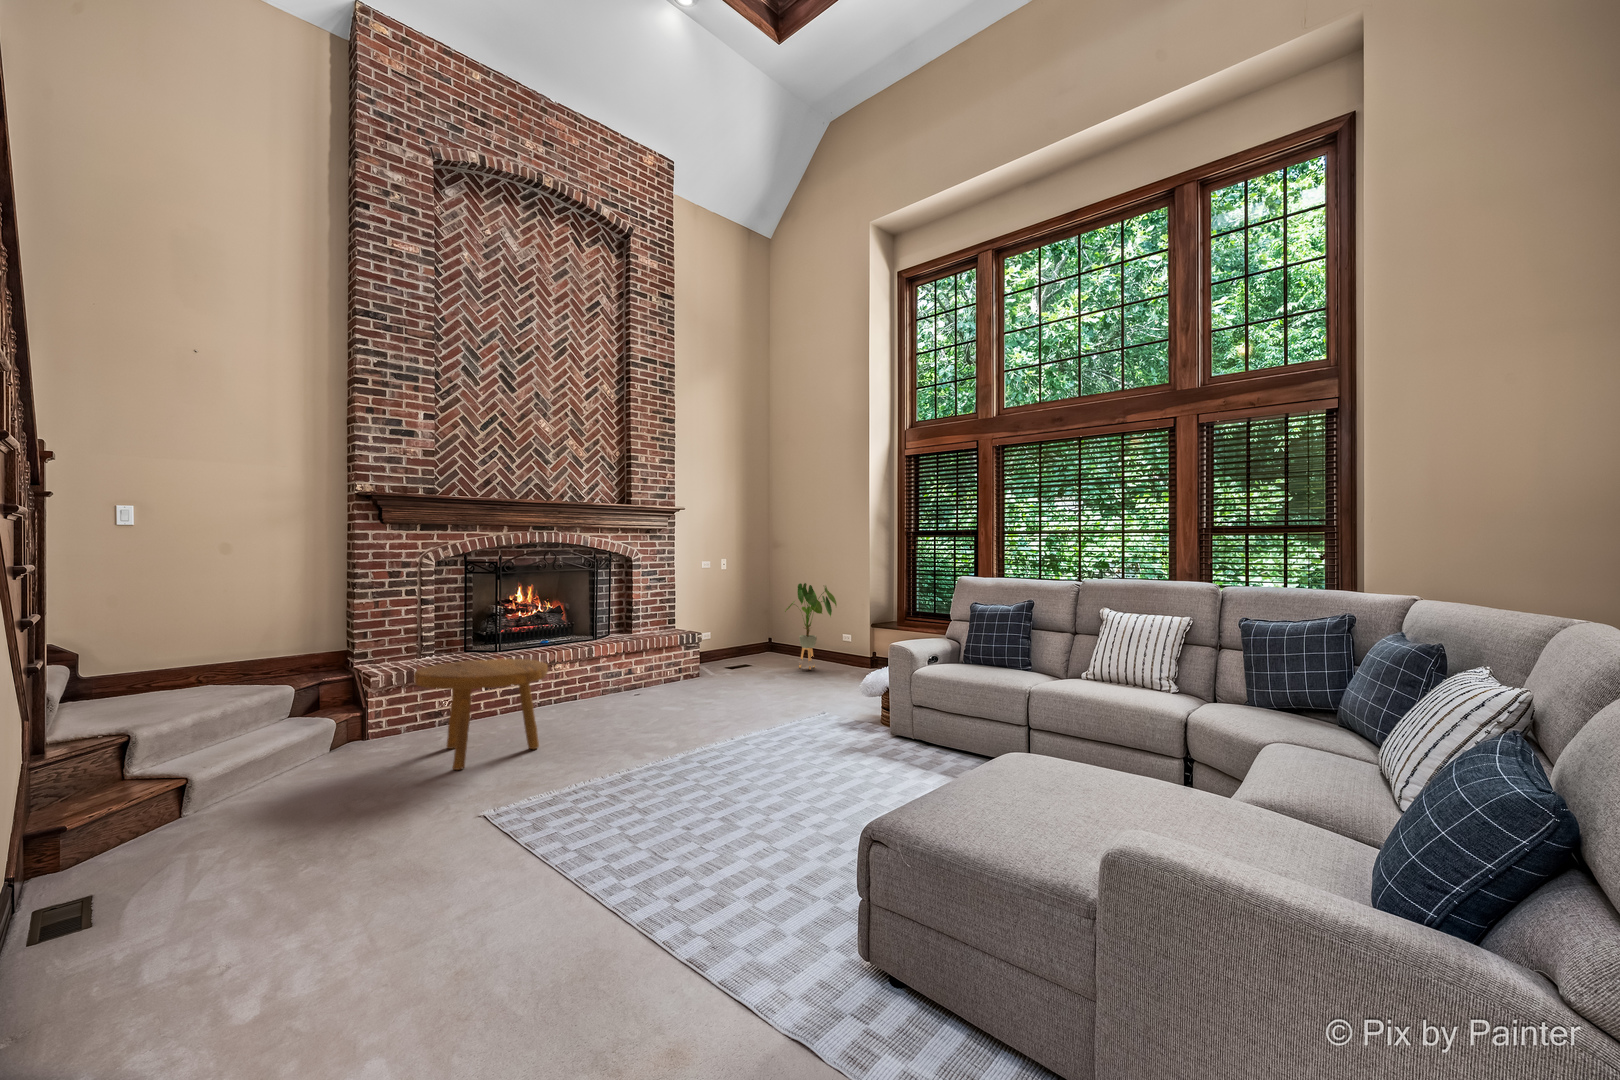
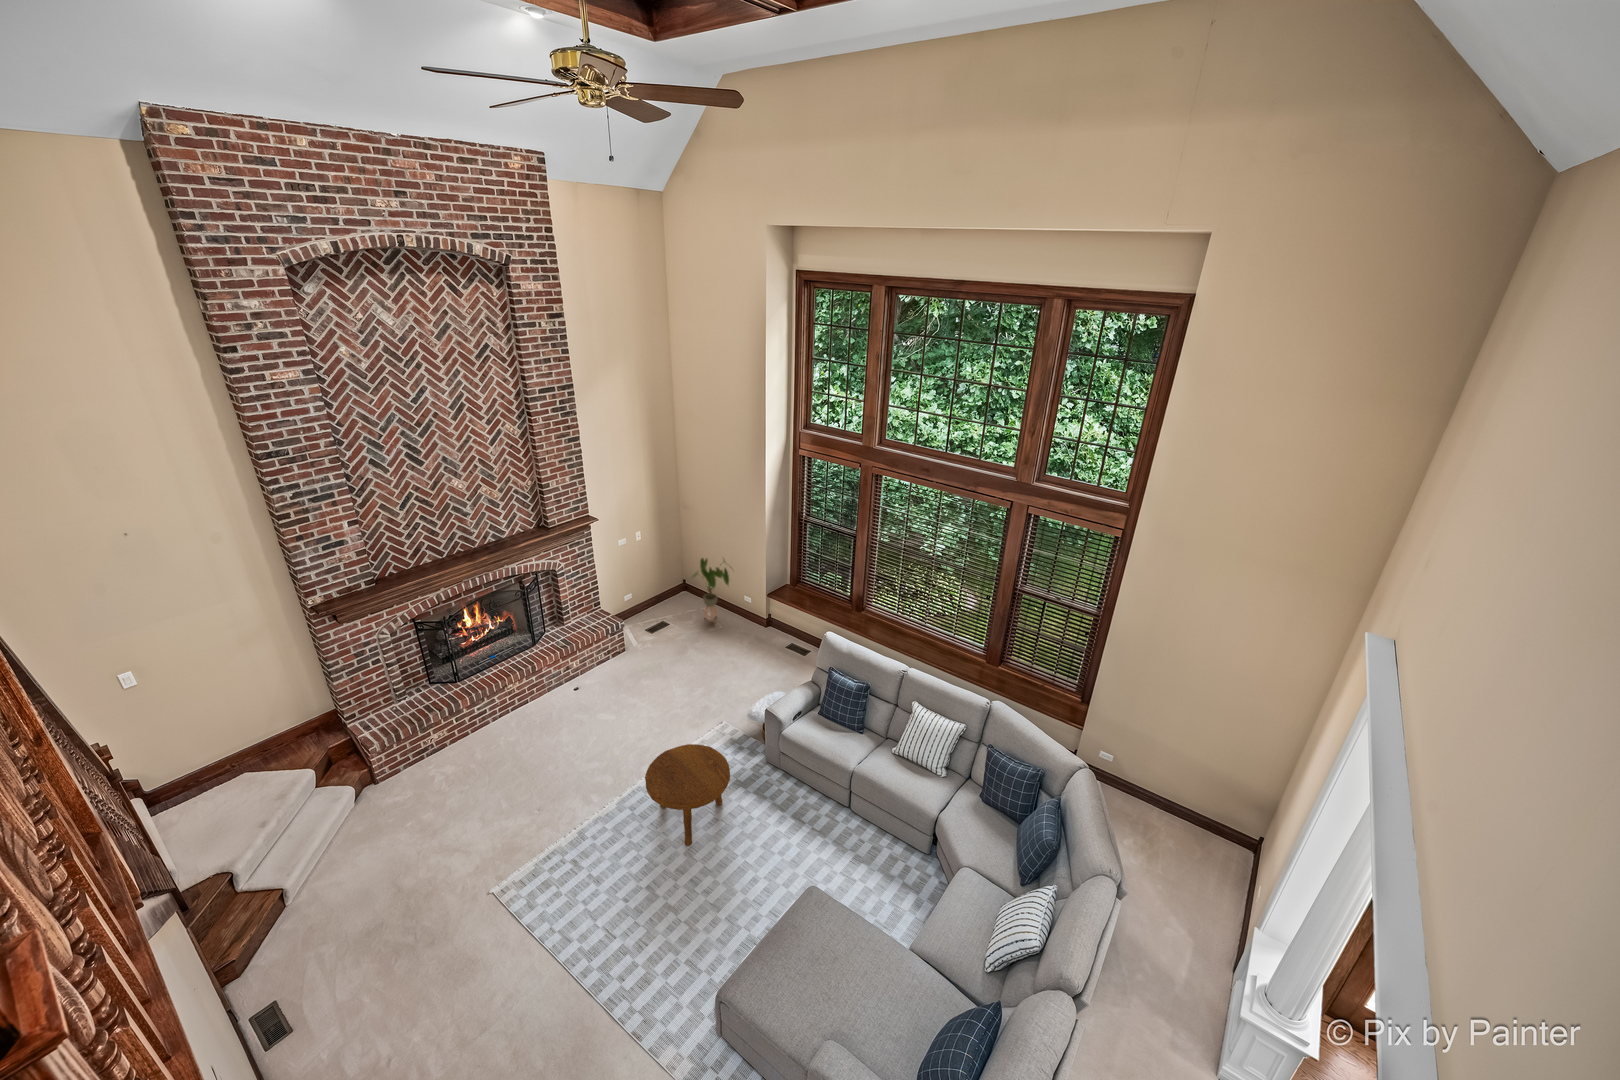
footstool: present [414,659,548,770] -> present [645,744,730,845]

